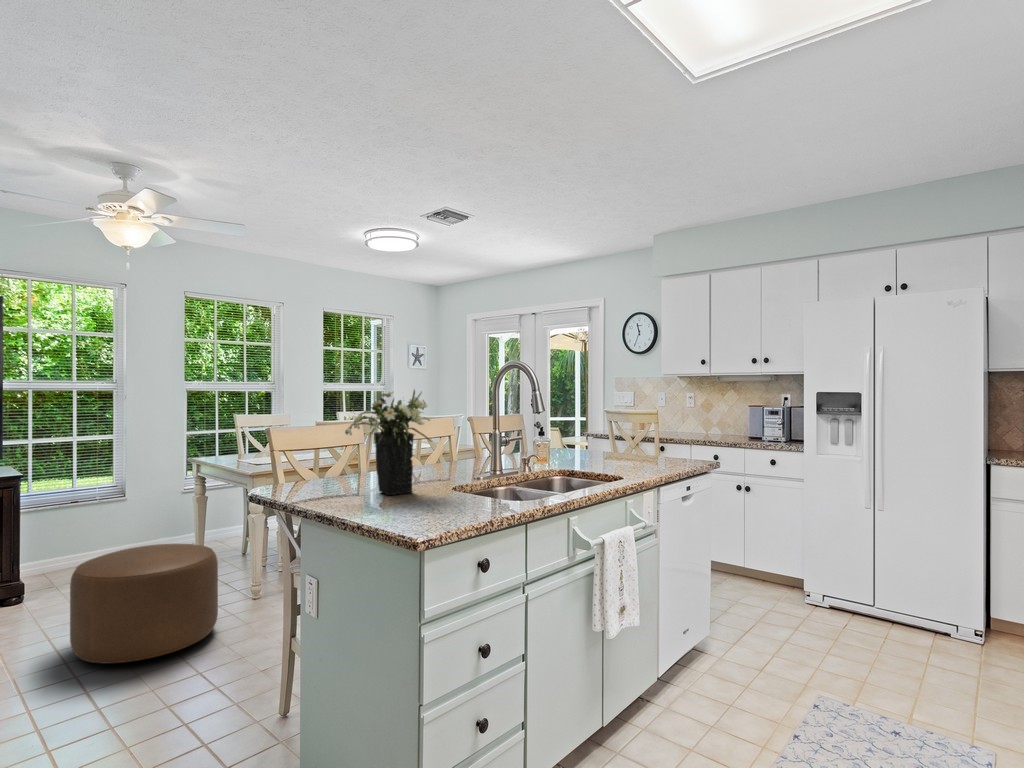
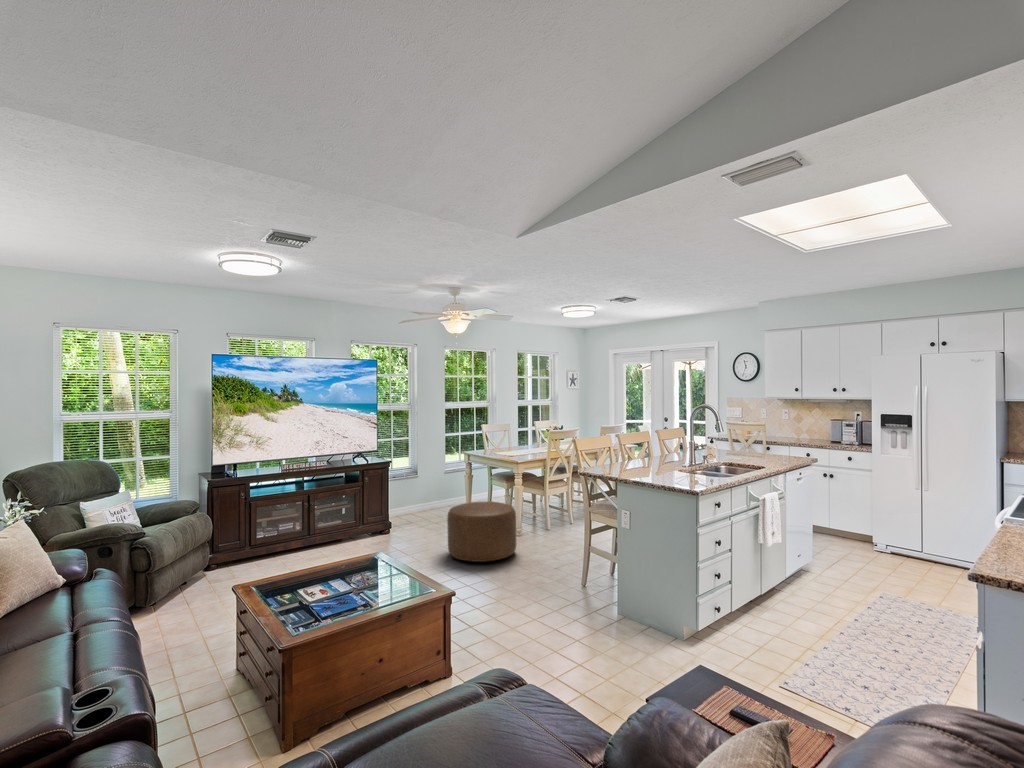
flower arrangement: present [345,390,431,495] -> none [631,422,675,474]

